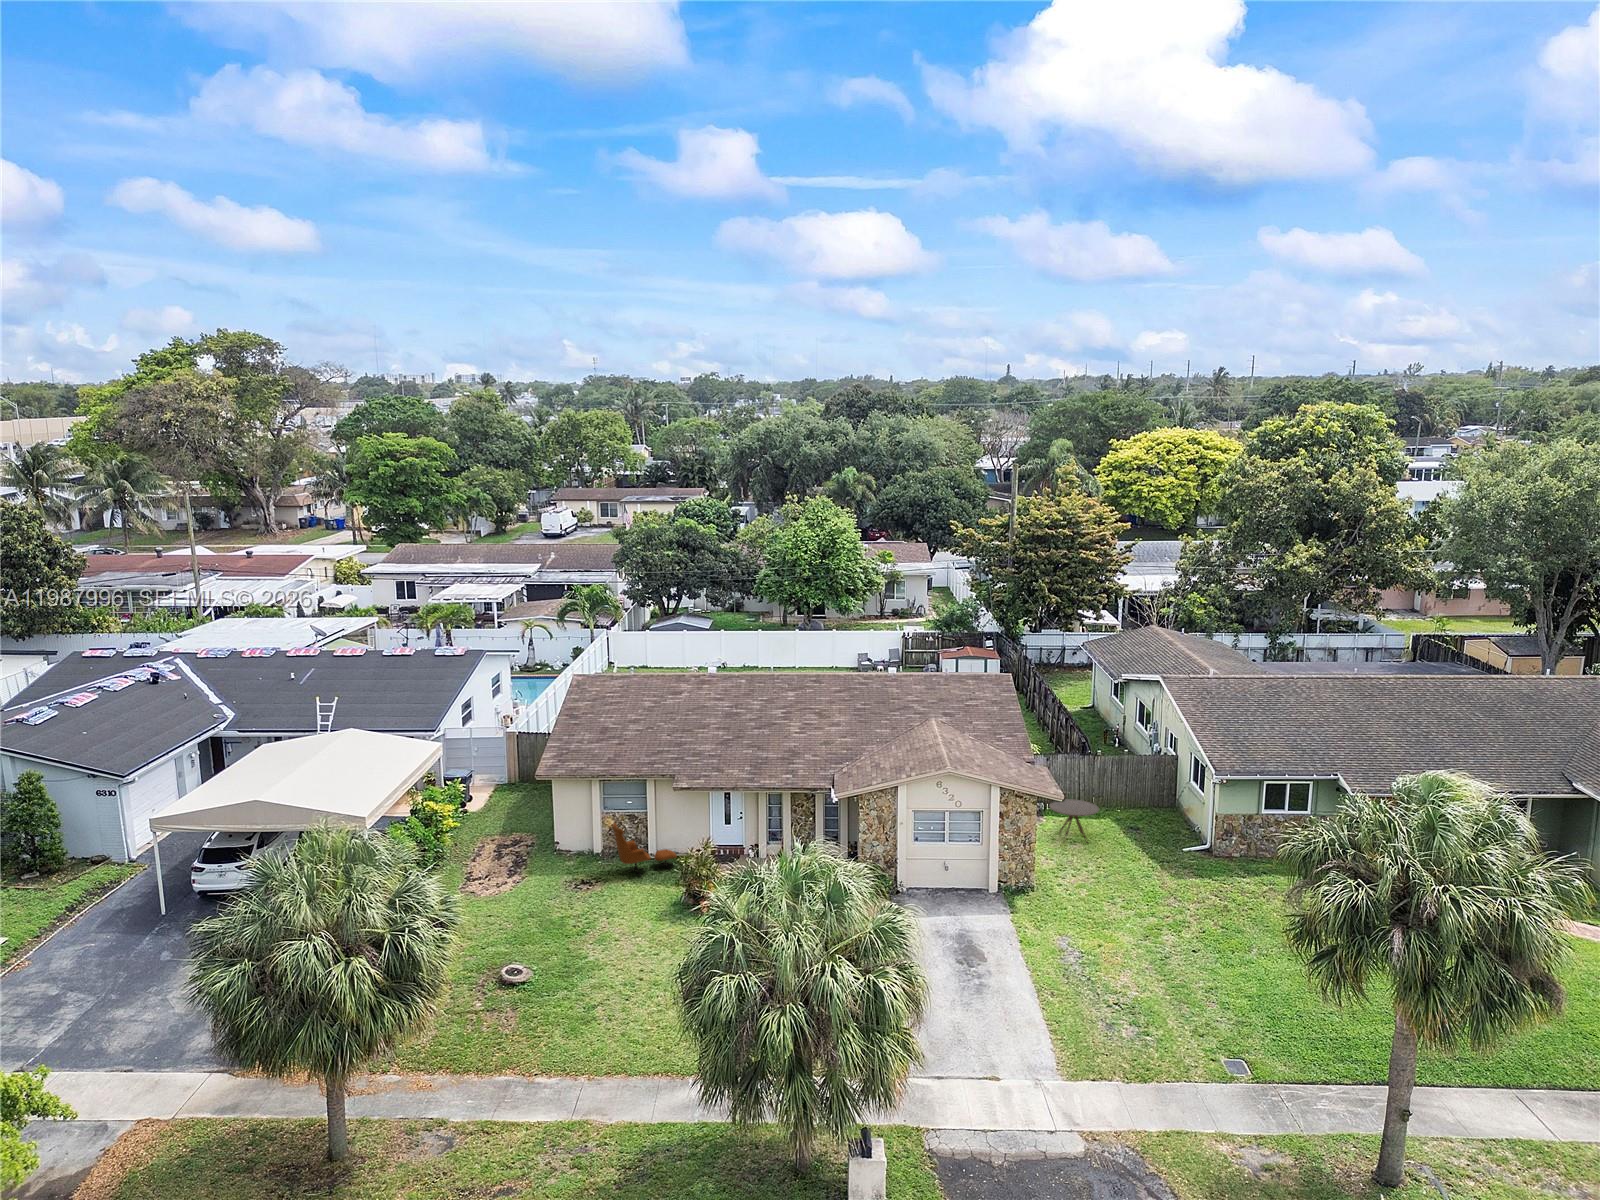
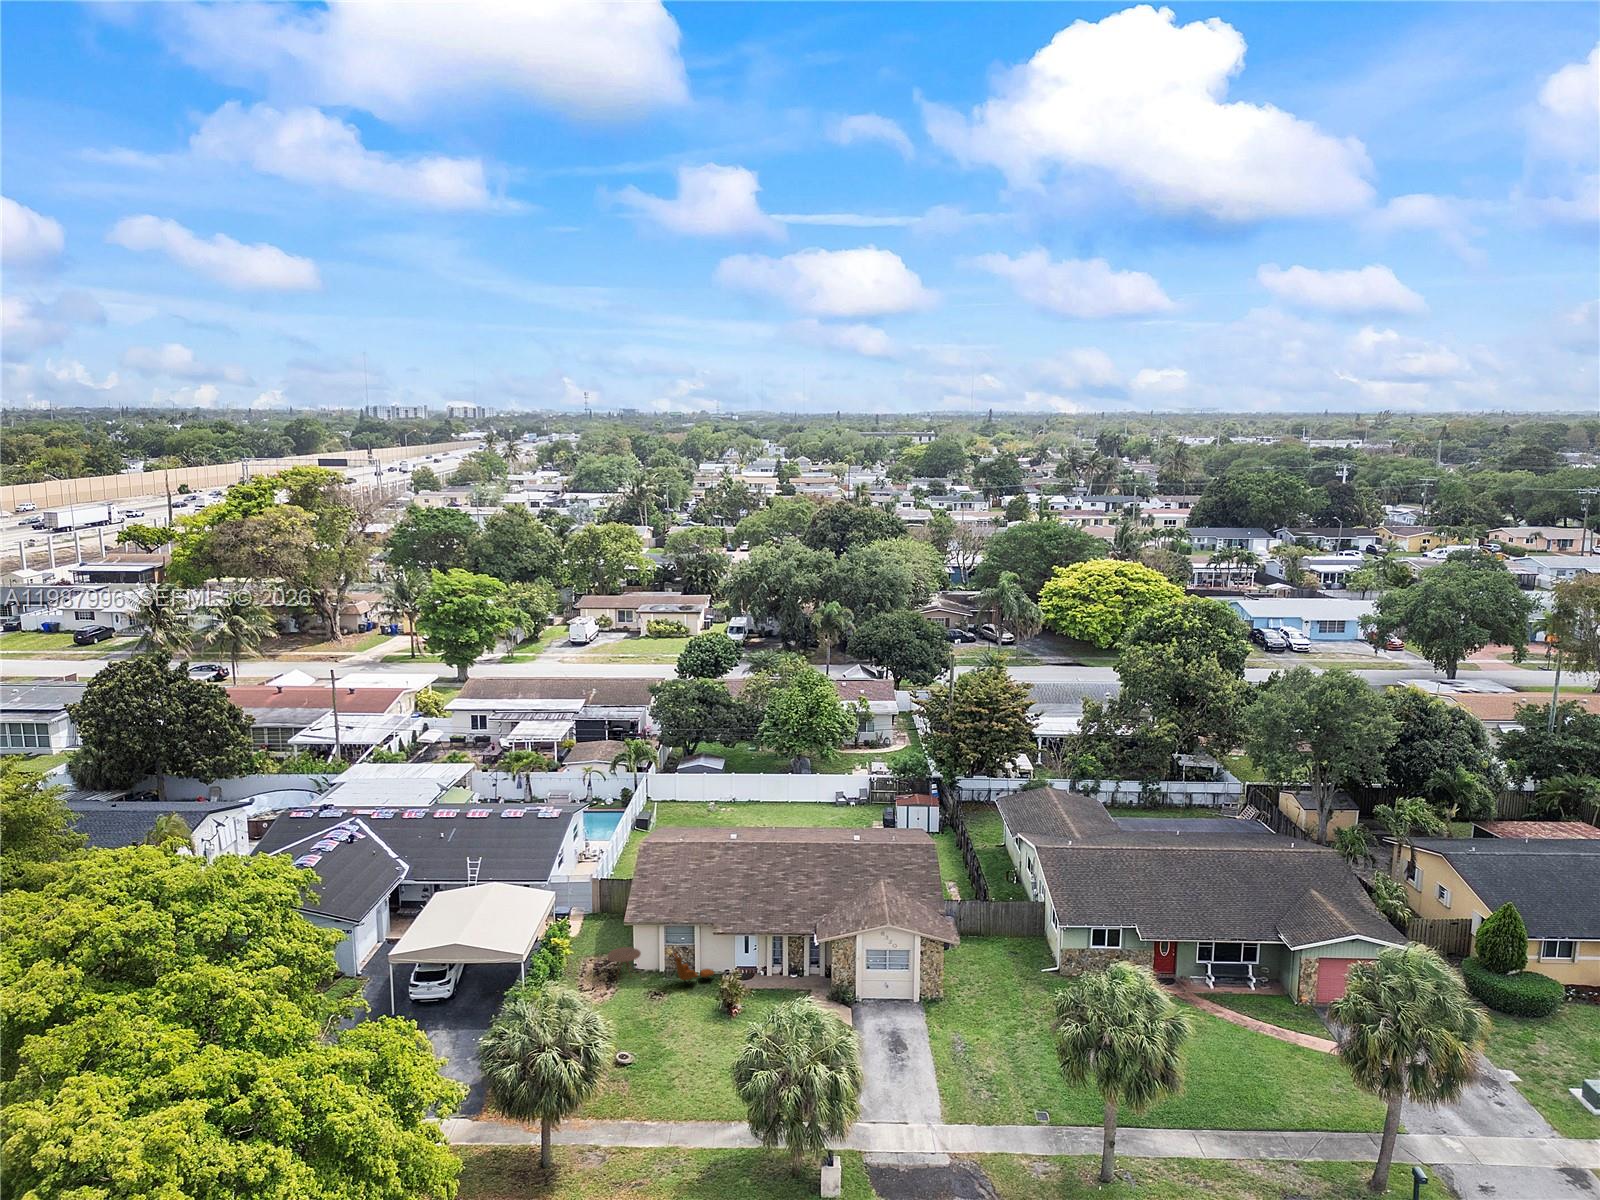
round table: present [1050,799,1099,842] -> present [608,947,641,973]

